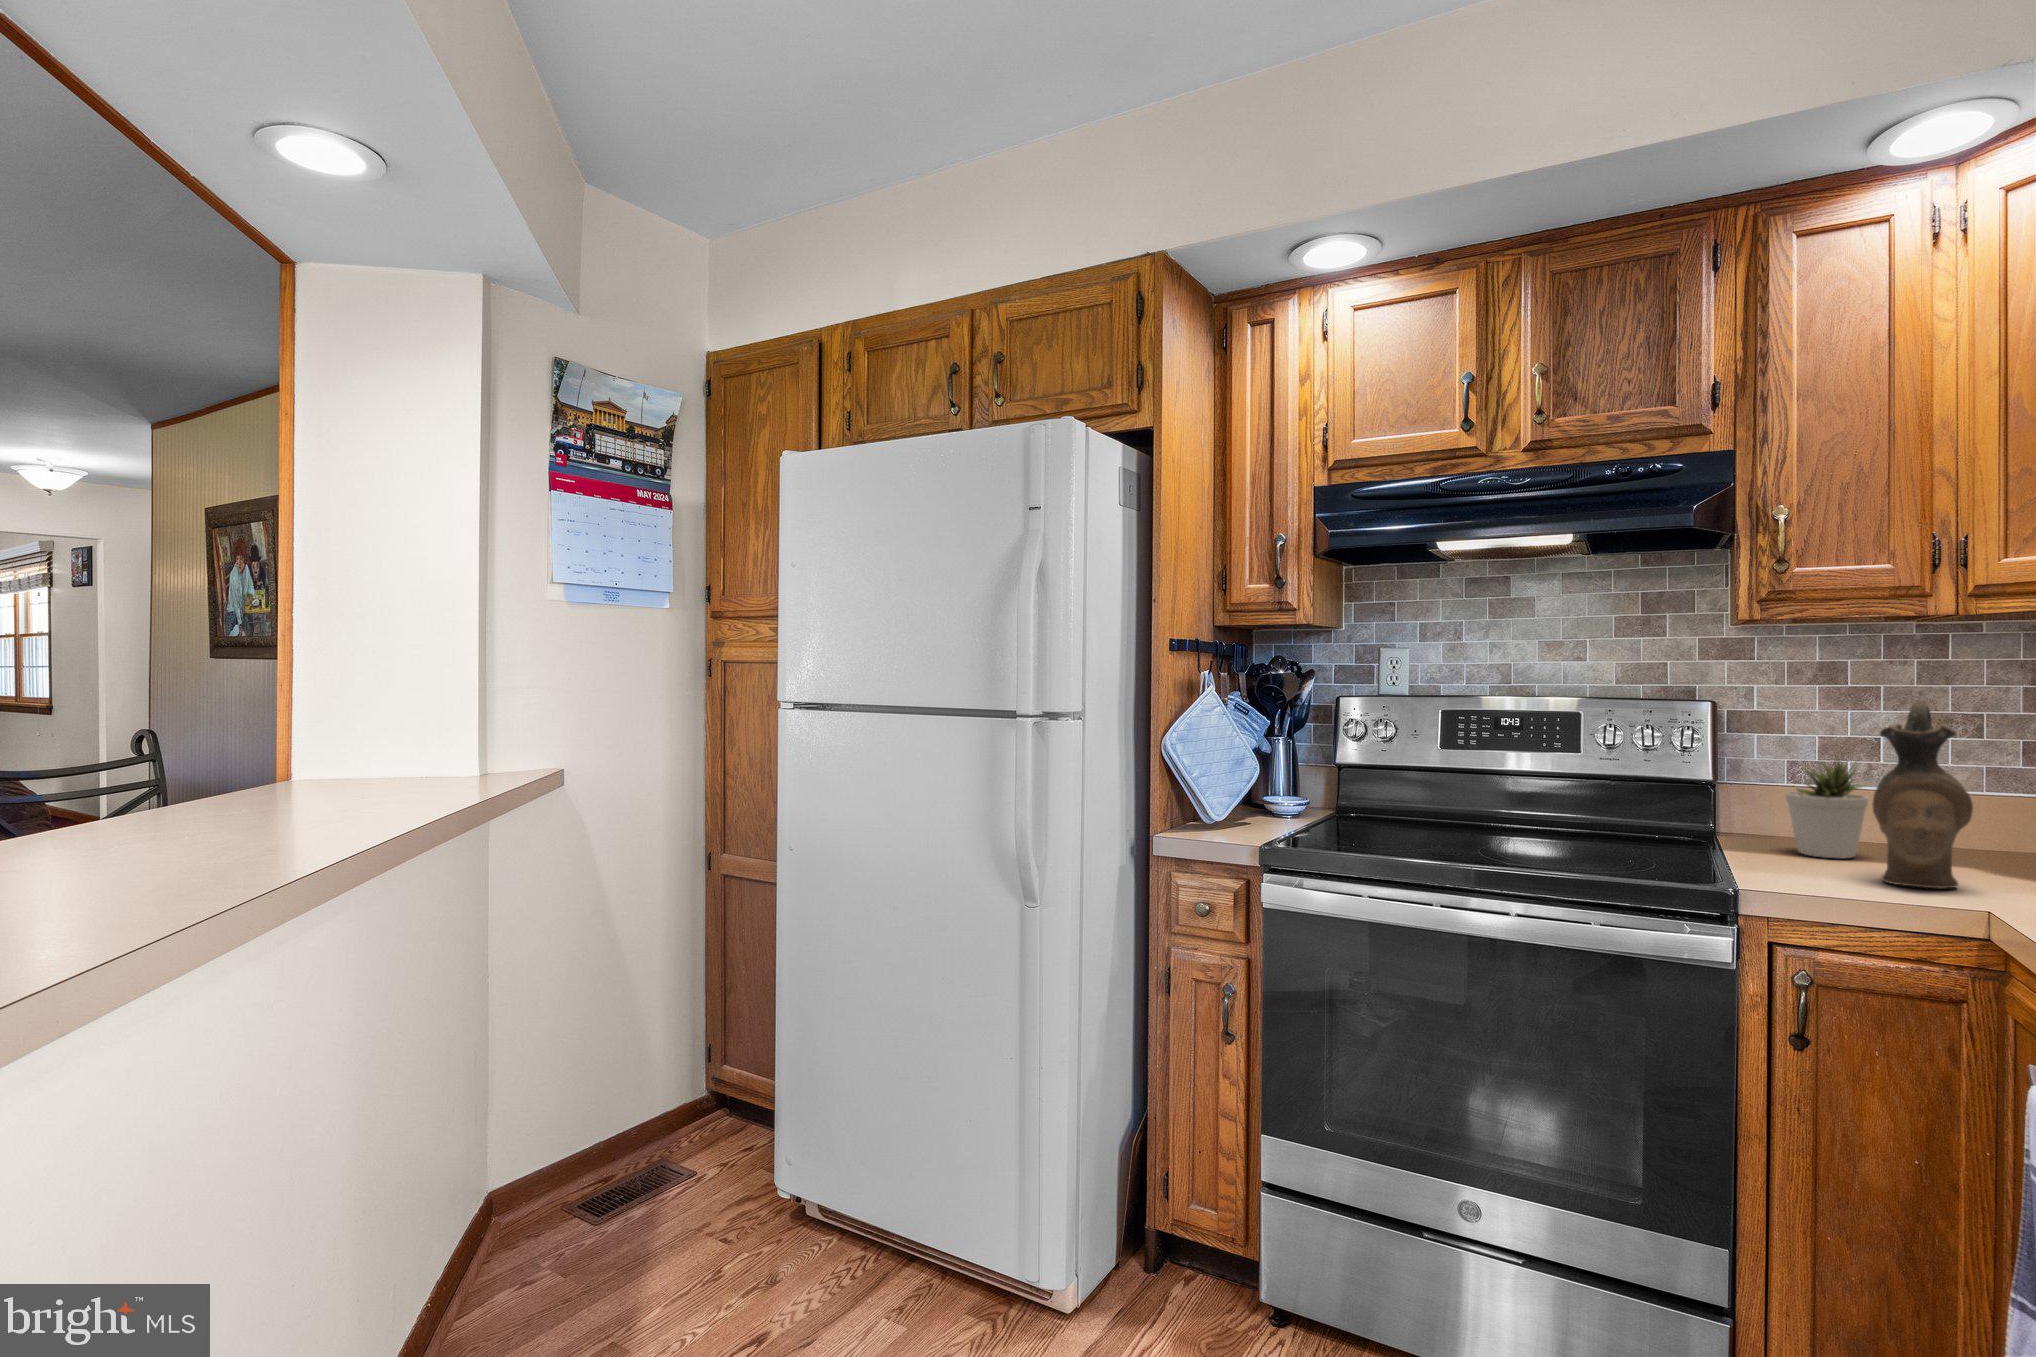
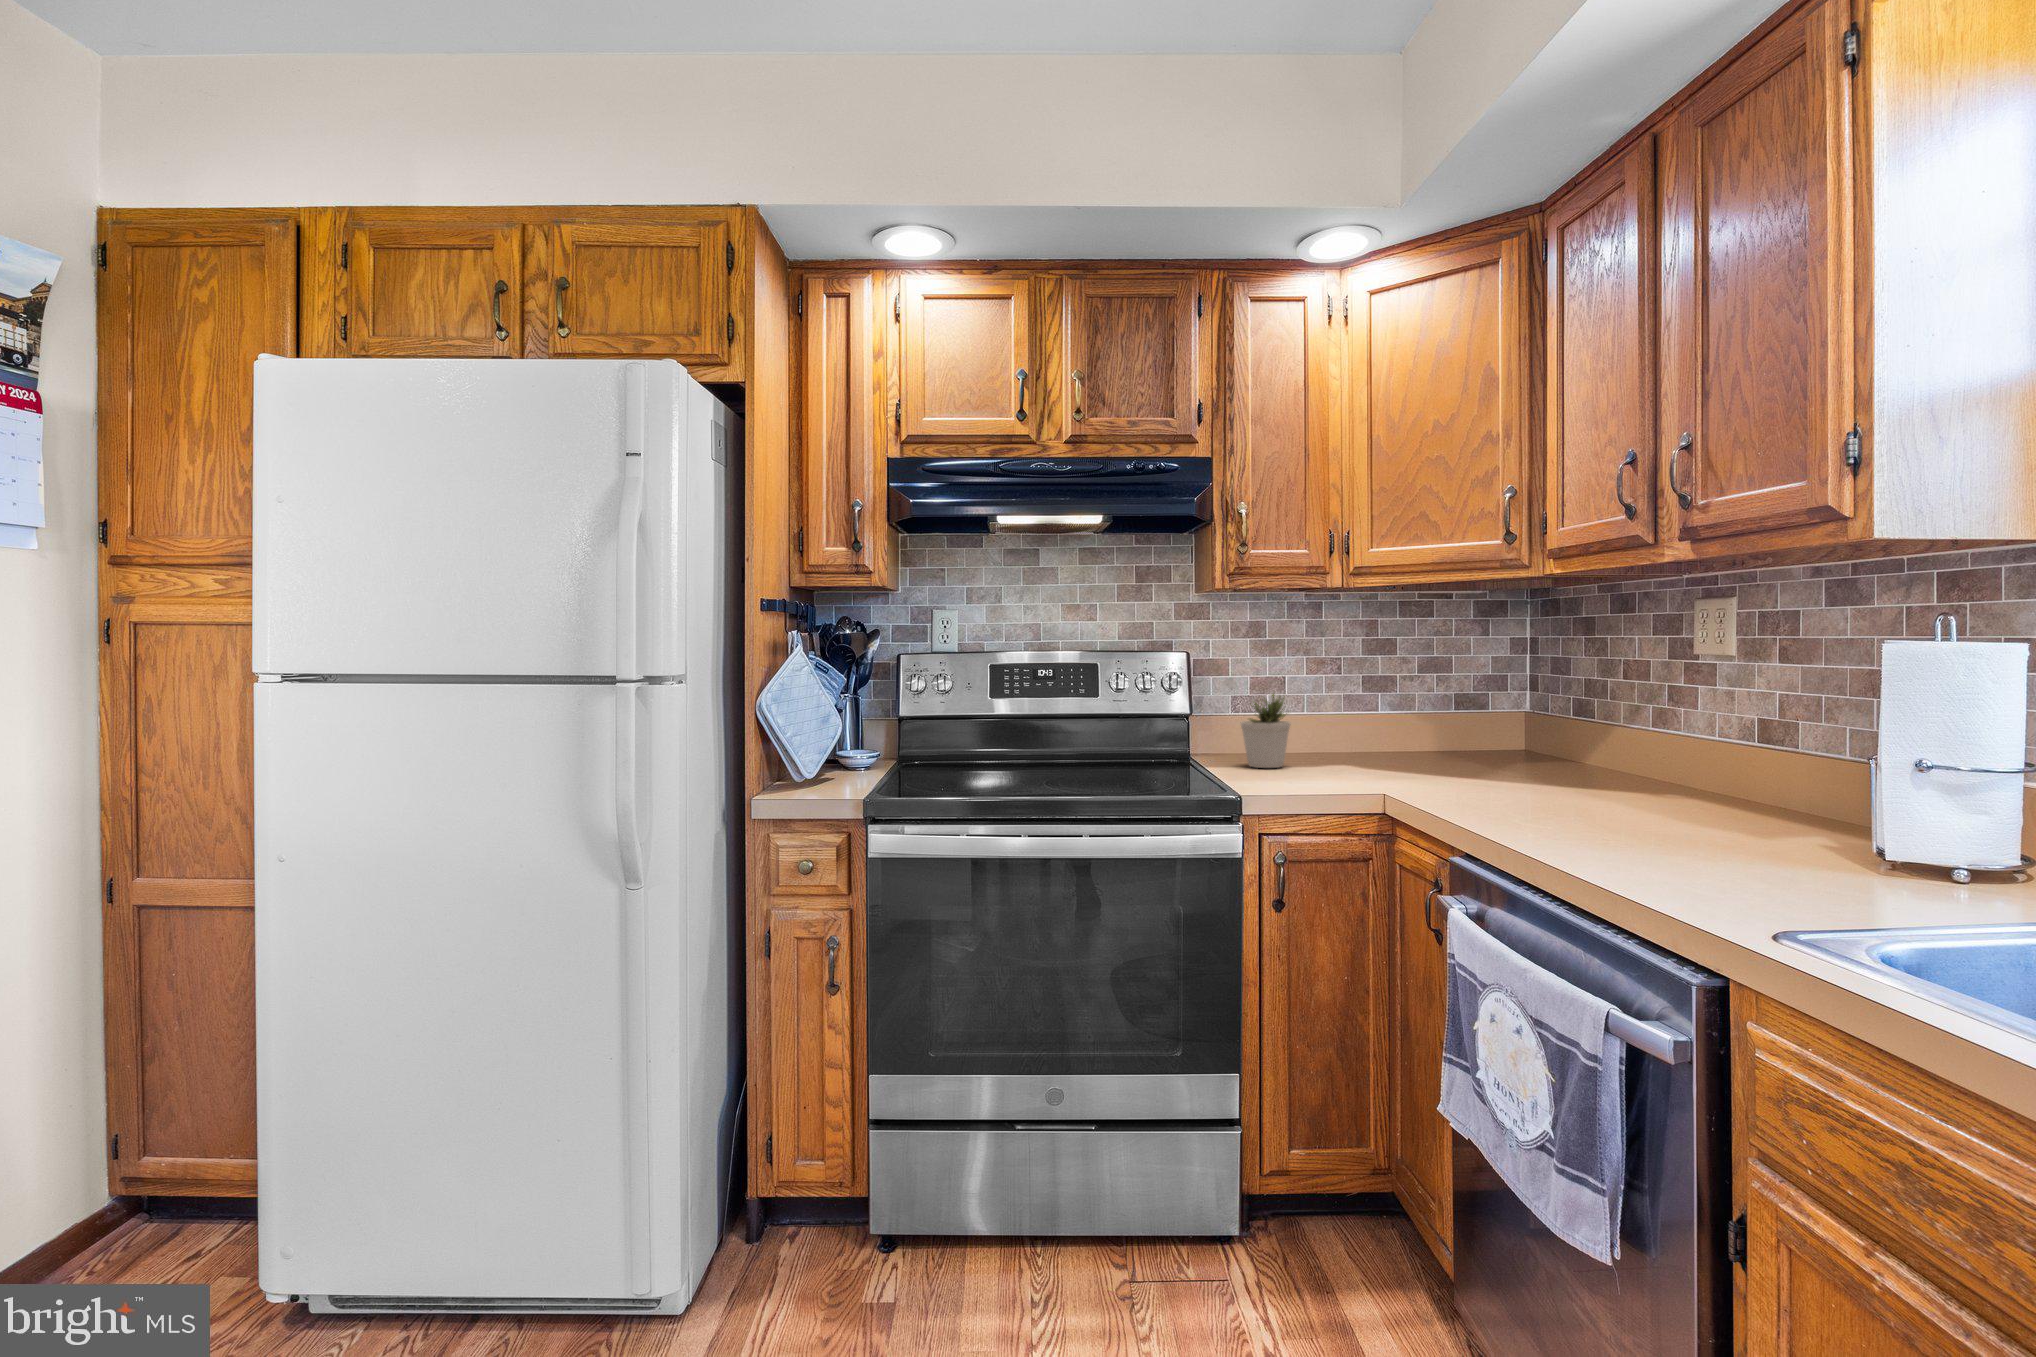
ceramic pitcher: present [1873,703,1973,889] -> none [1309,650,1367,781]

